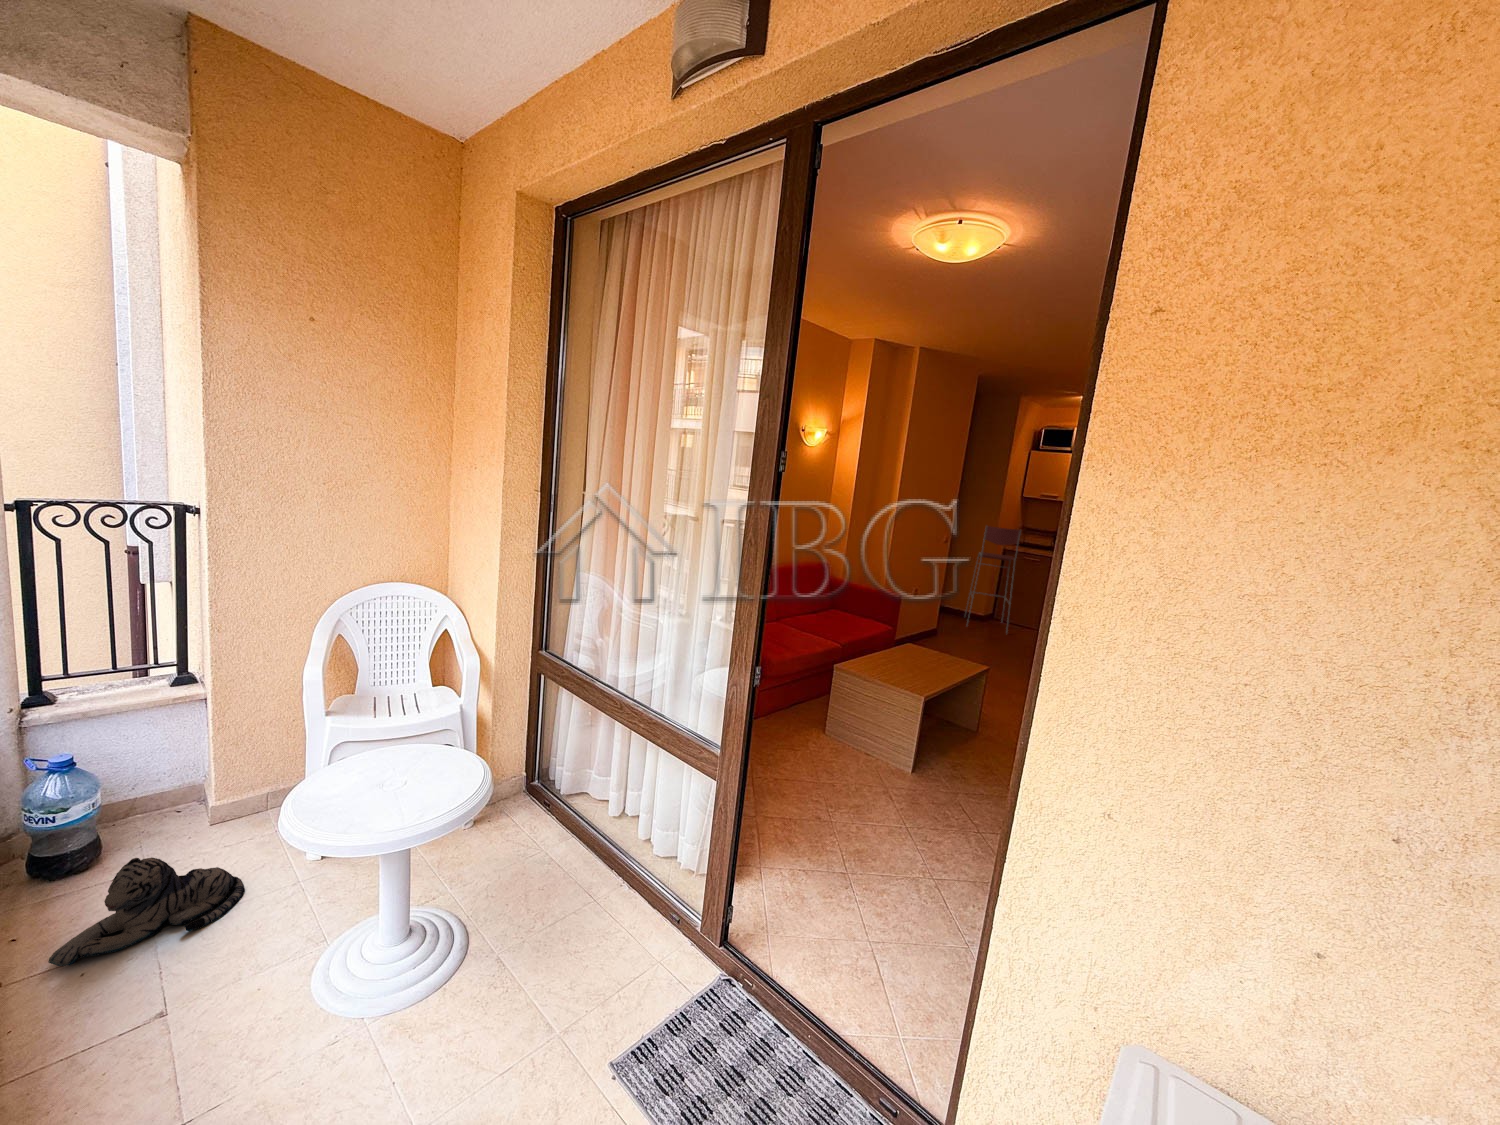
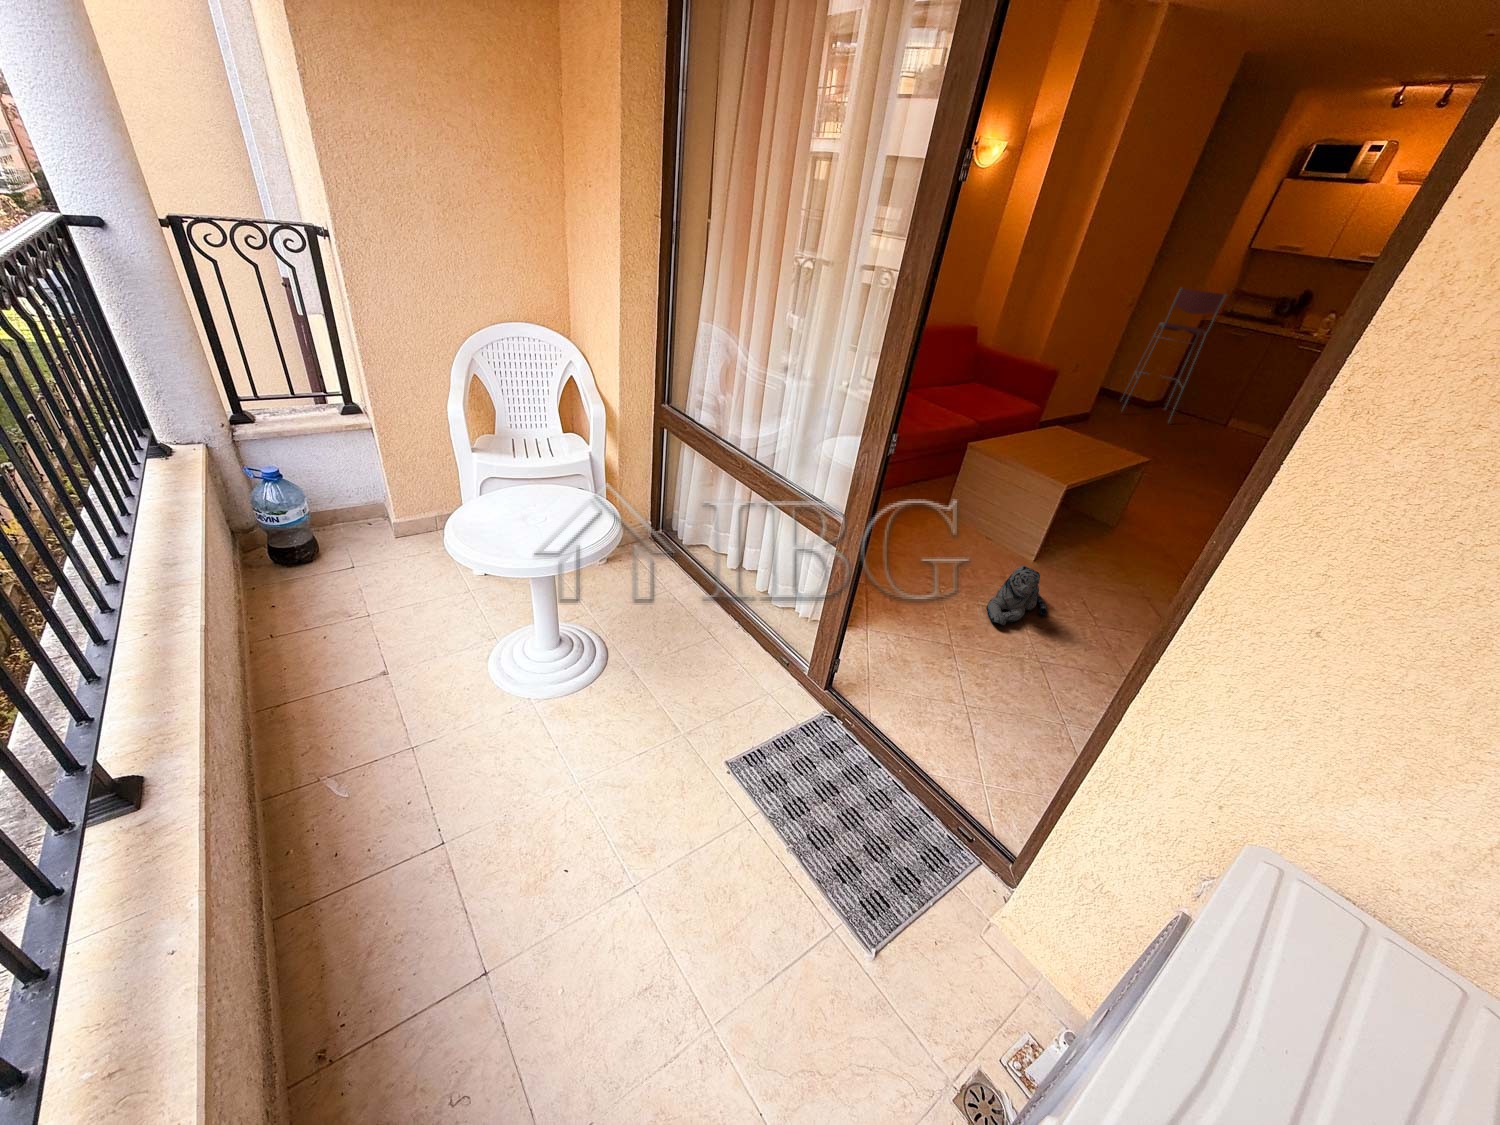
plush toy: present [48,858,245,966] -> present [987,565,1046,626]

